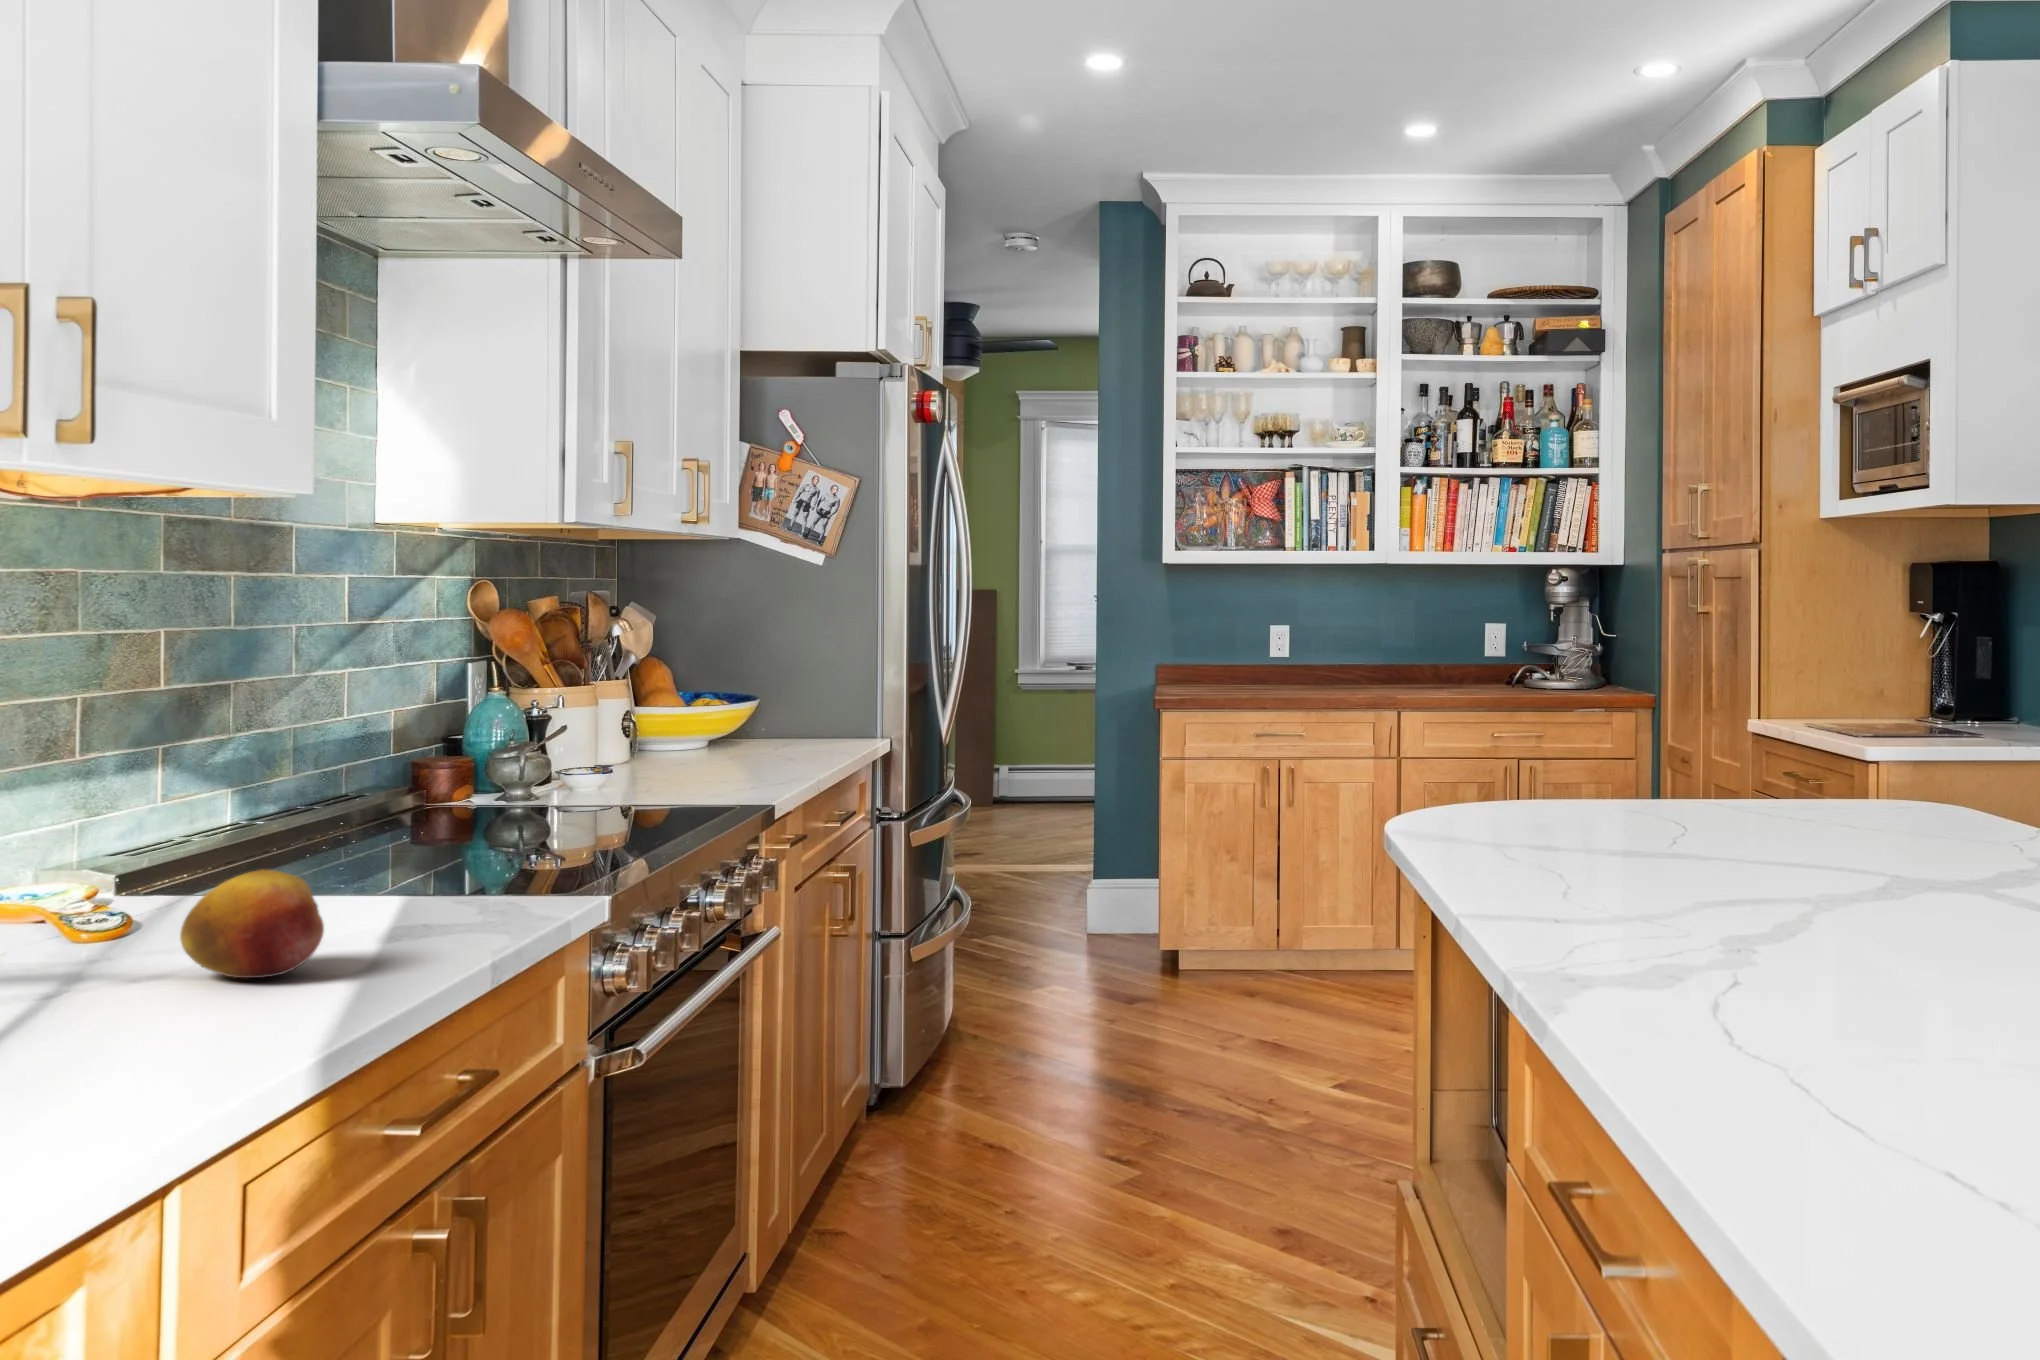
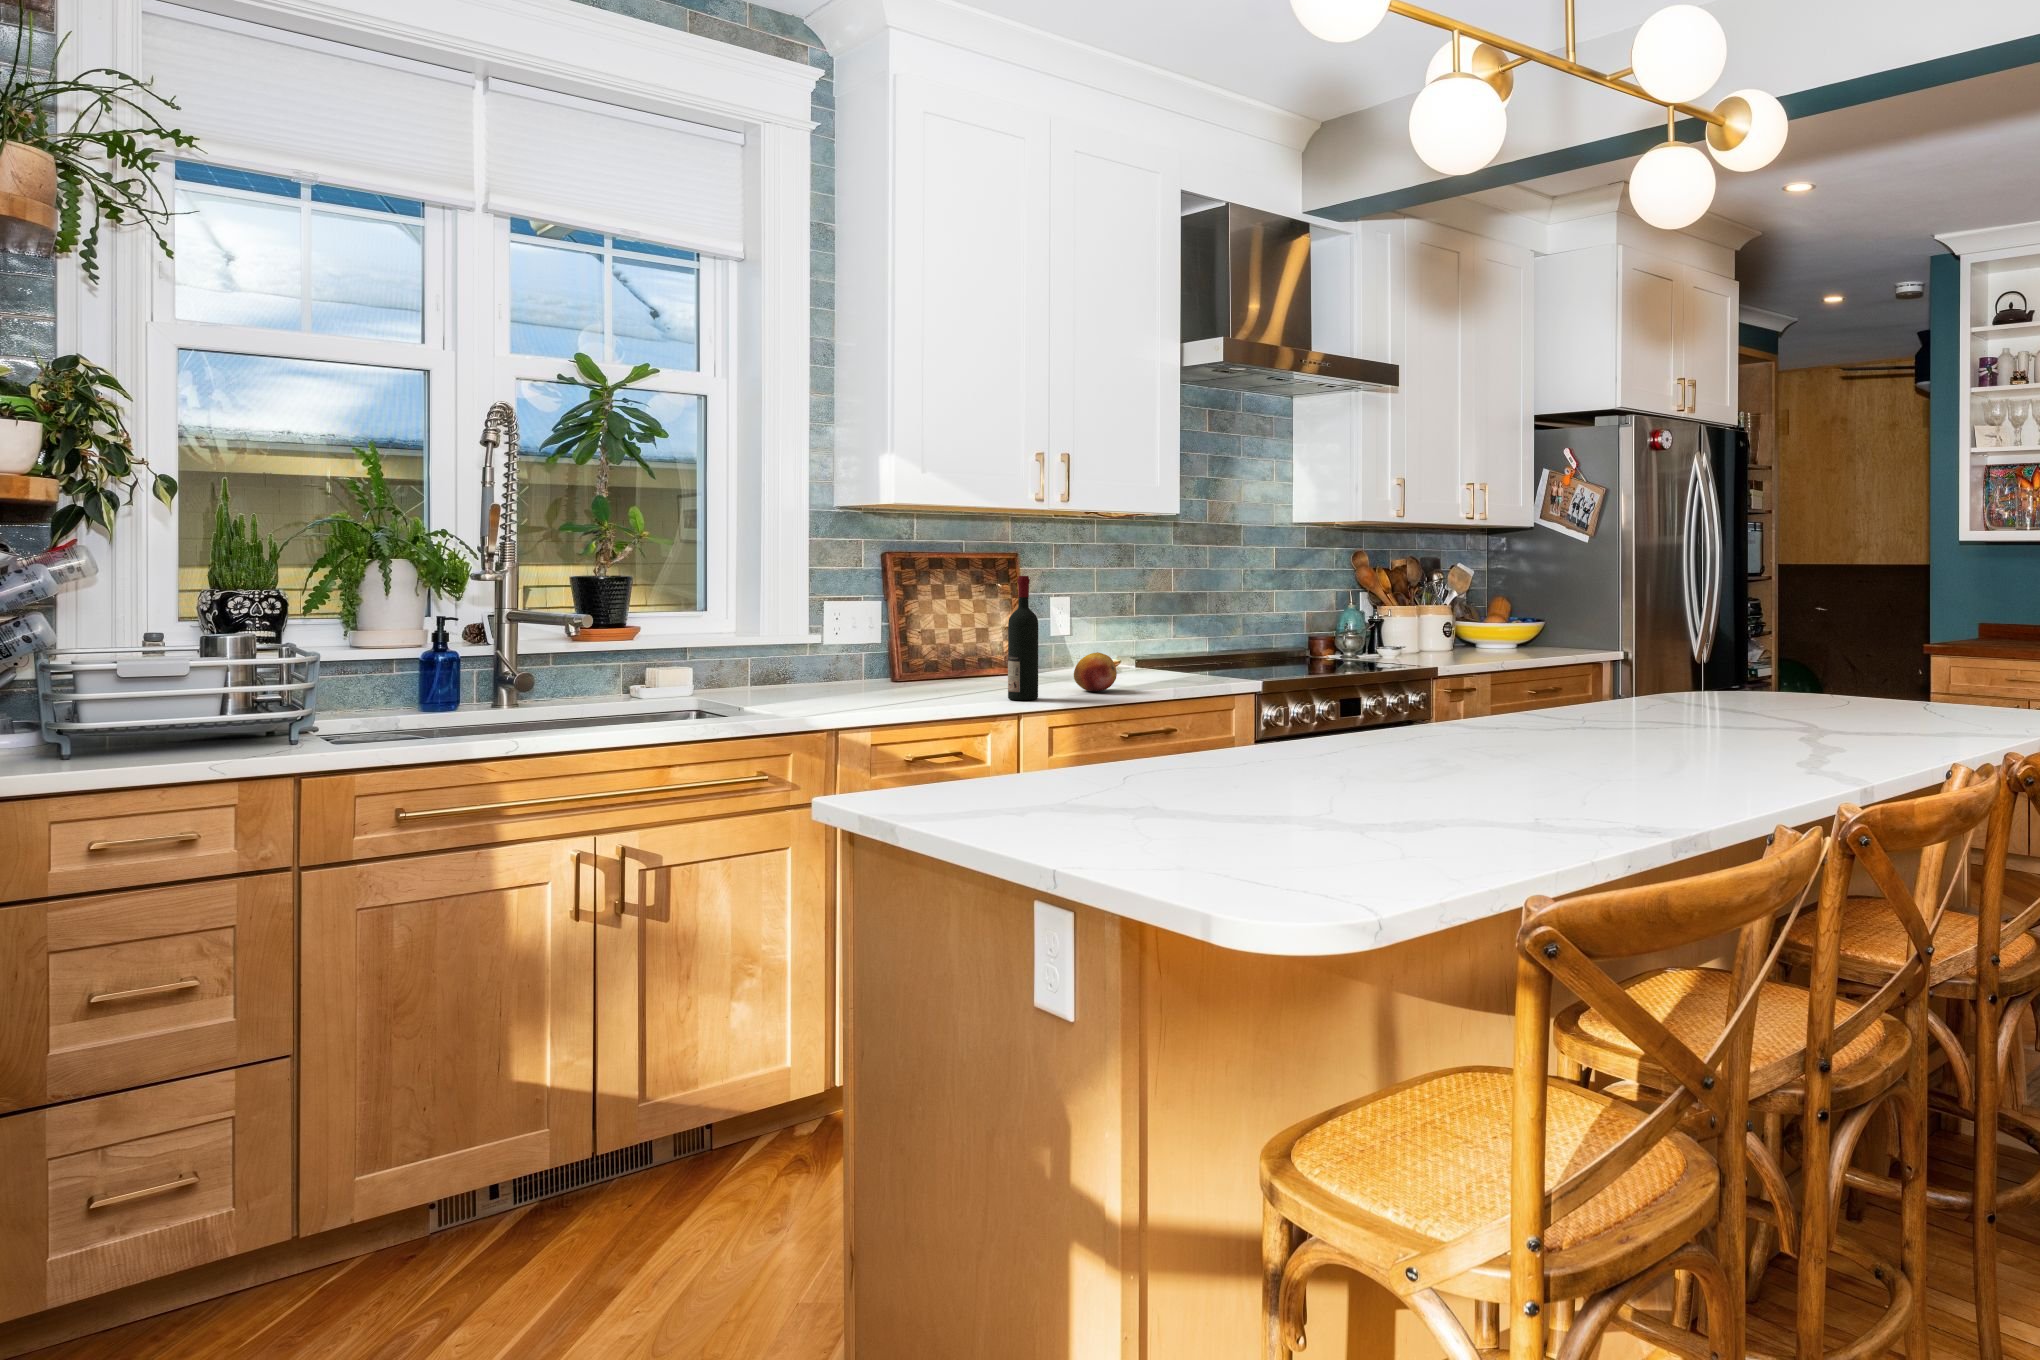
wine bottle: none [67,676,176,1060] -> present [1008,576,1038,700]

